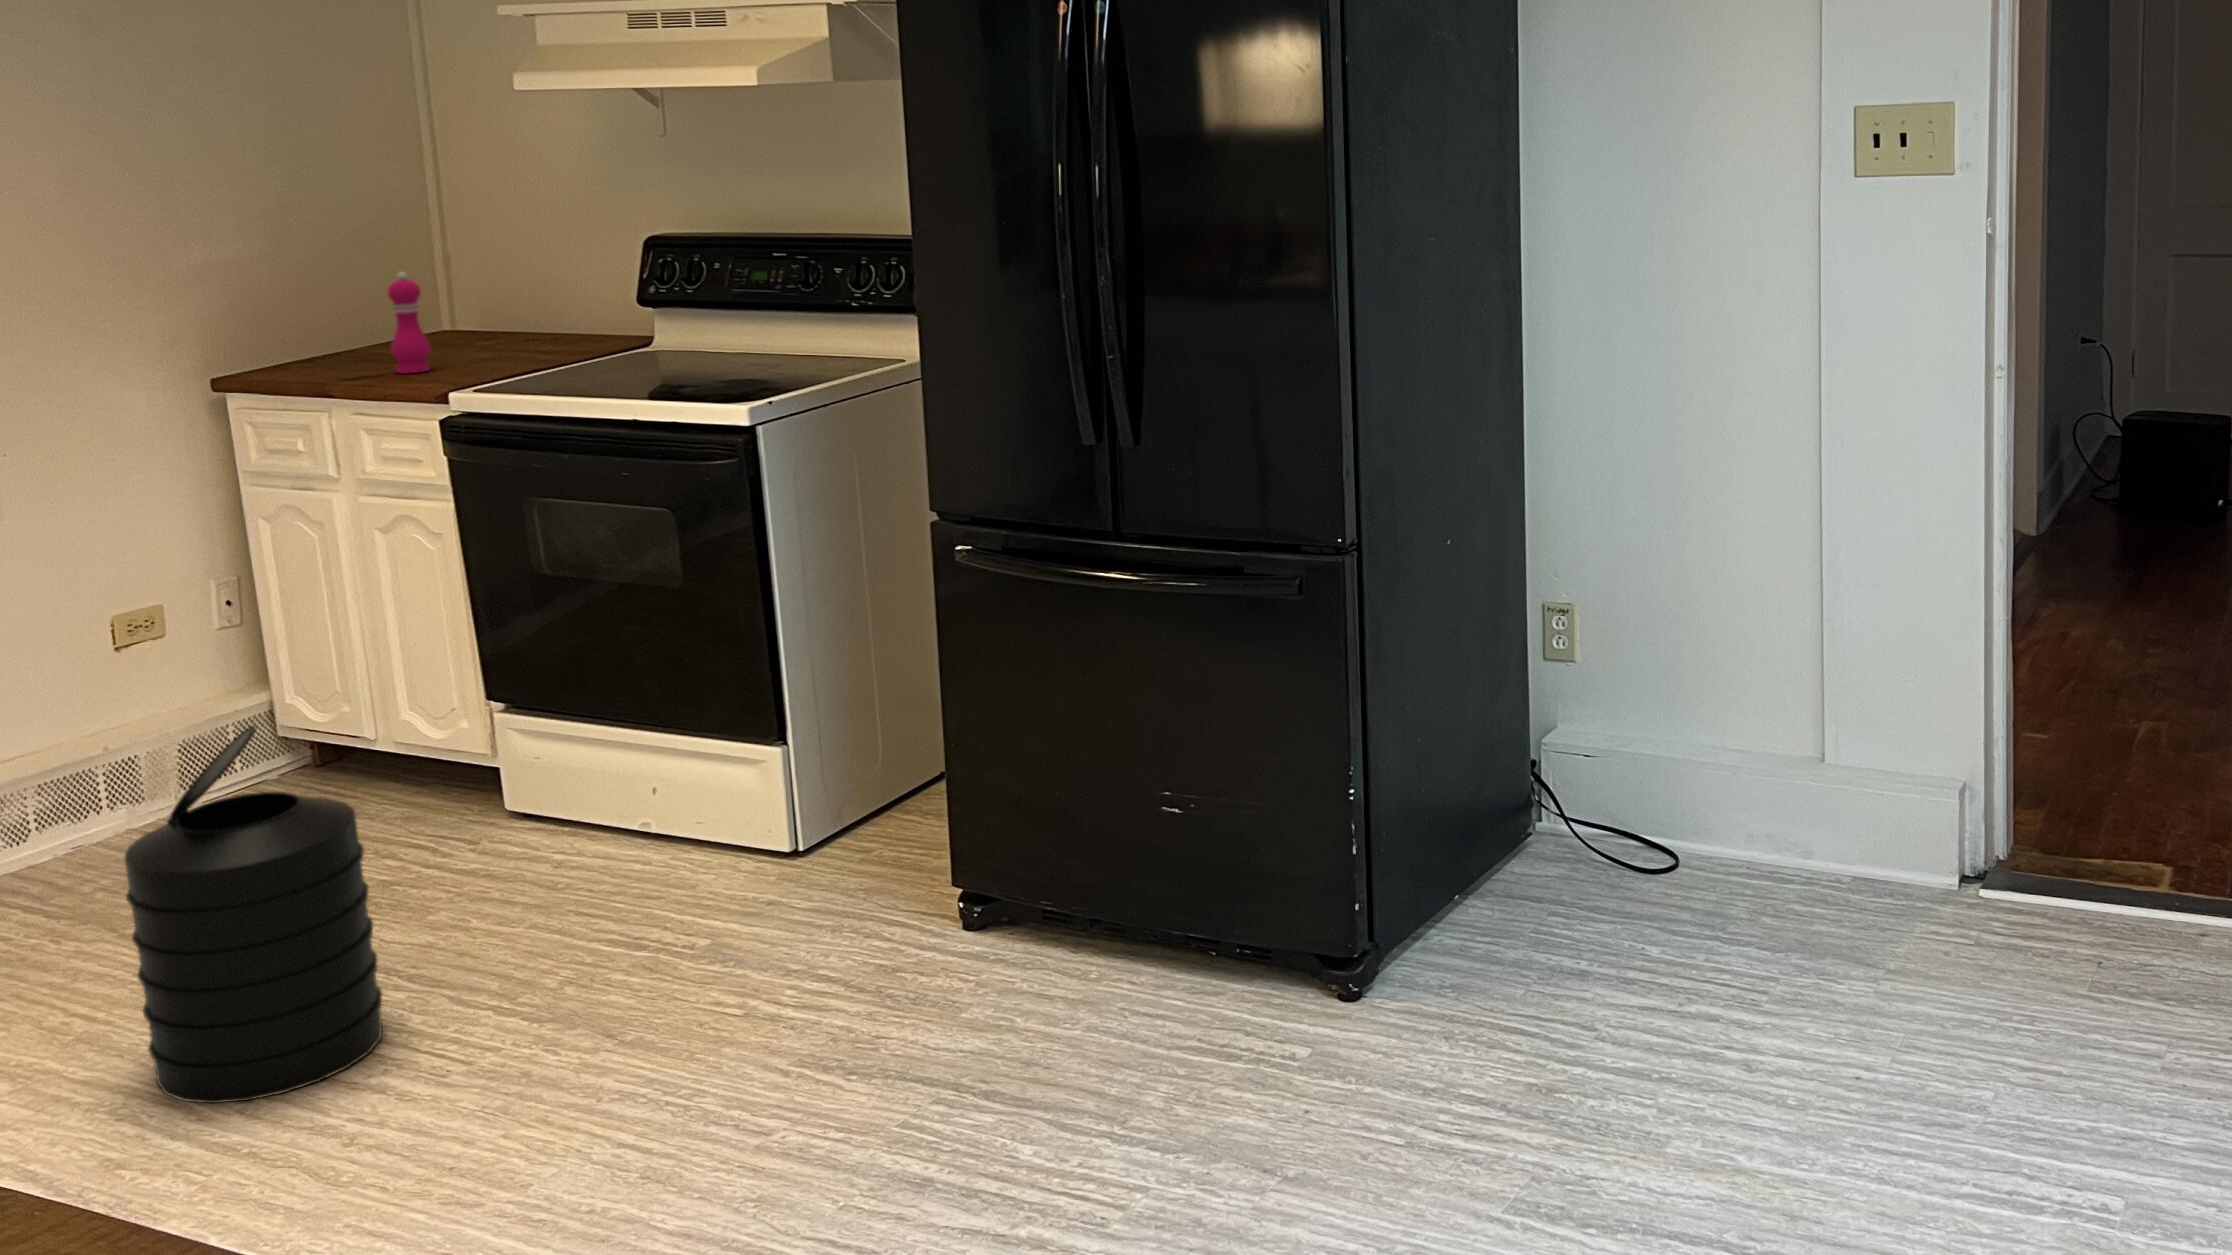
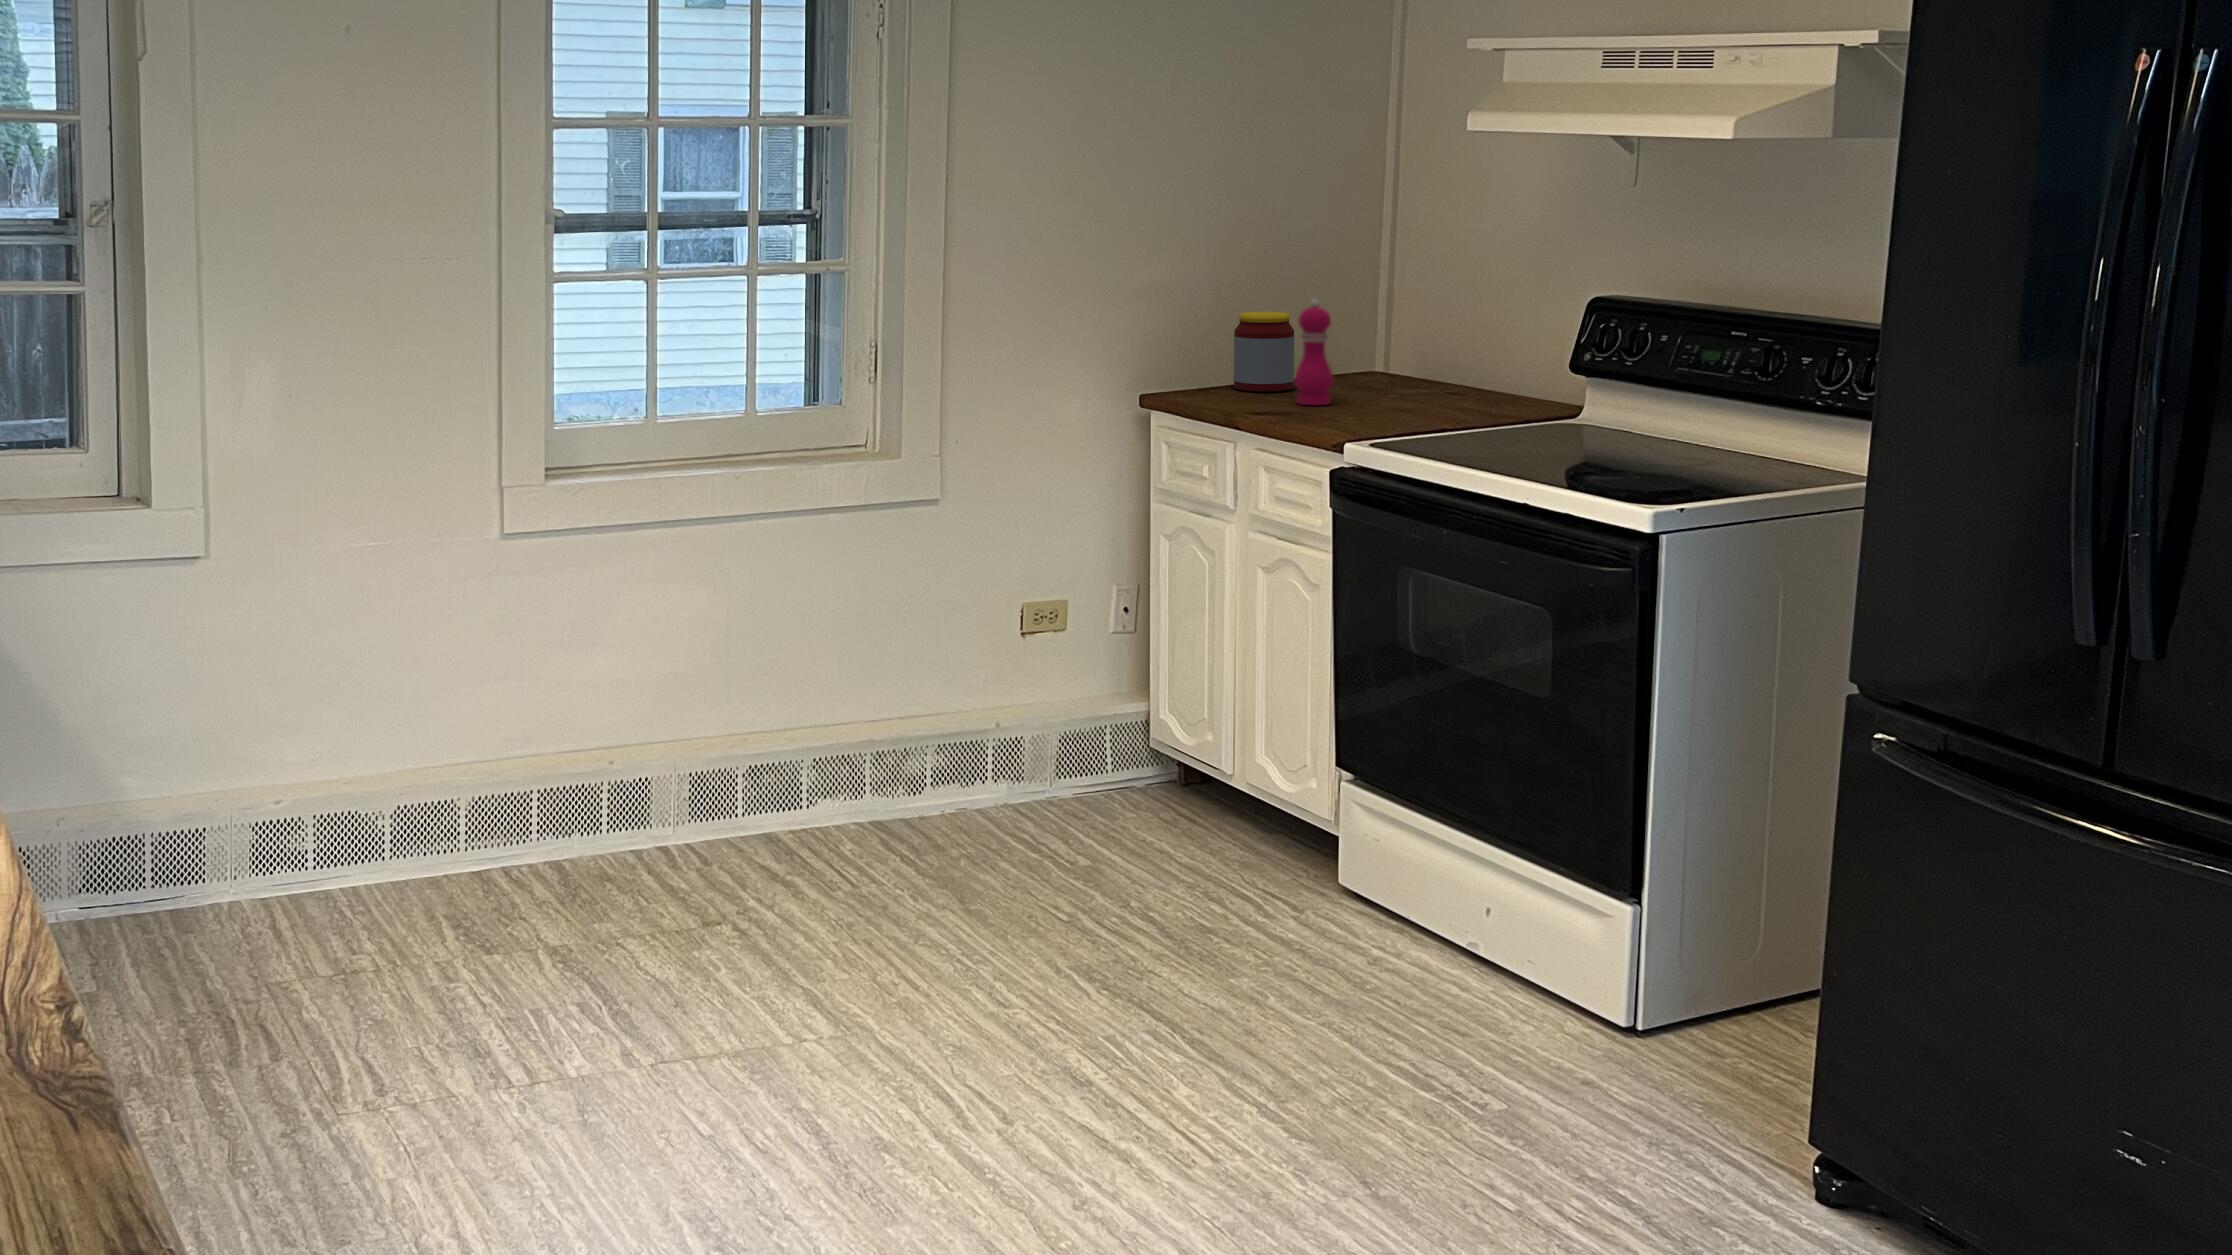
jar: none [316,289,386,368] -> present [1234,311,1294,392]
trash can: present [125,725,382,1103] -> none [940,751,1153,1126]

